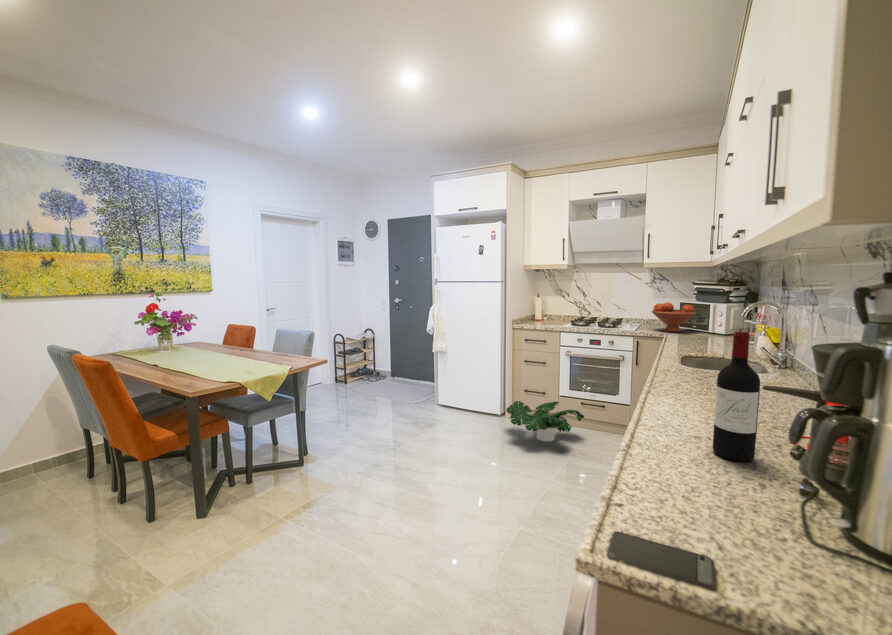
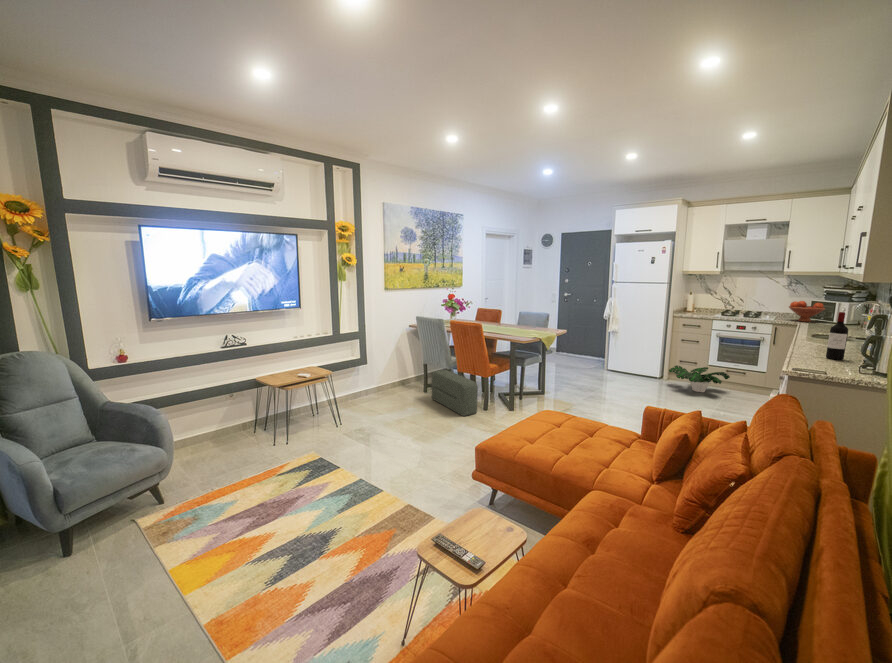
pouf: none [28,452,92,572] -> present [431,370,478,416]

